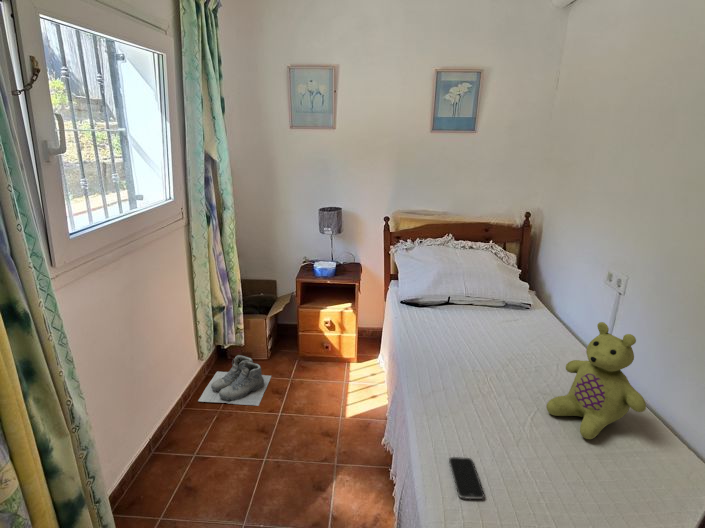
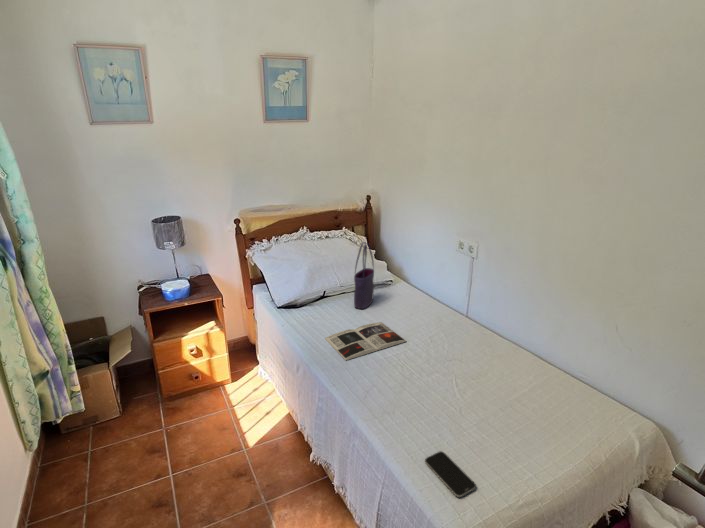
tote bag: none [472,255,502,323] -> present [354,242,374,309]
stuffed bear: present [546,322,646,439] -> none [464,287,539,391]
magazine: none [425,335,506,362] -> present [325,322,406,360]
boots: present [198,355,271,406] -> none [40,423,136,509]

